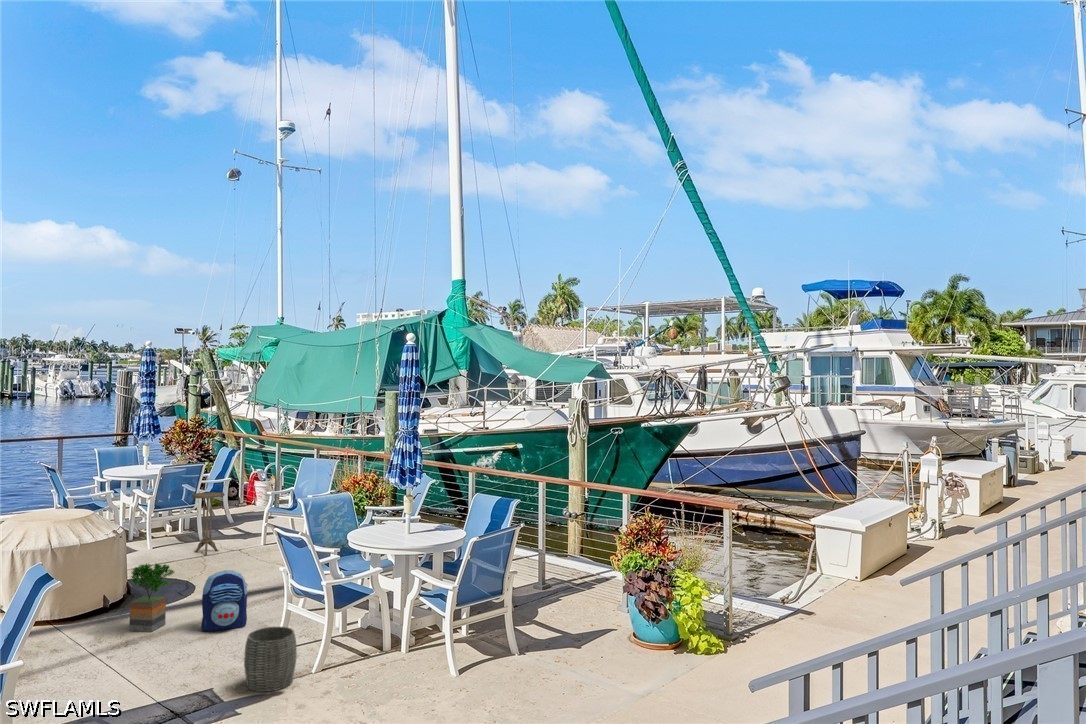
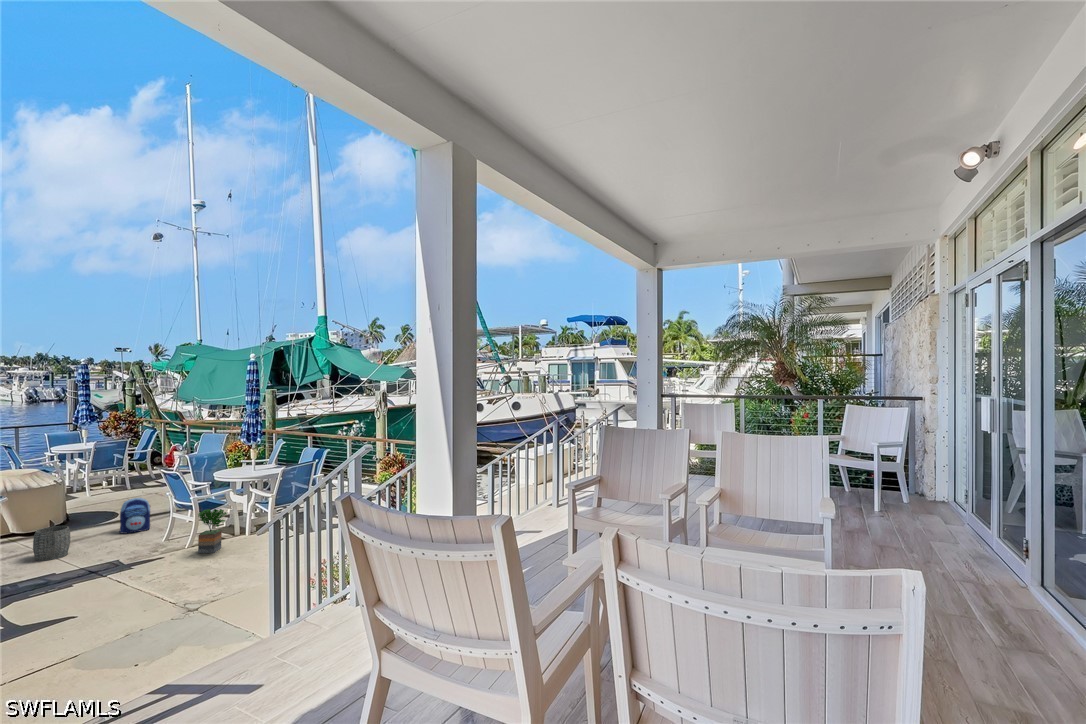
side table: present [191,492,225,556] -> none [118,457,142,498]
potted tree: present [129,564,175,632] -> present [198,509,227,553]
woven basket: present [244,627,297,692] -> present [33,526,70,561]

